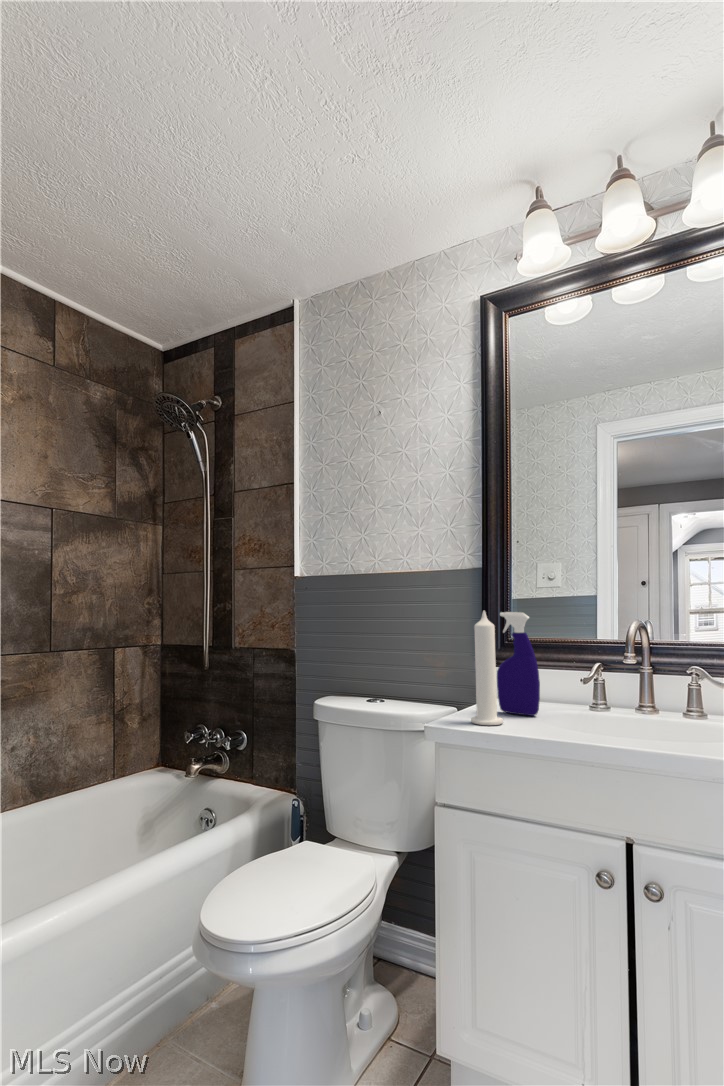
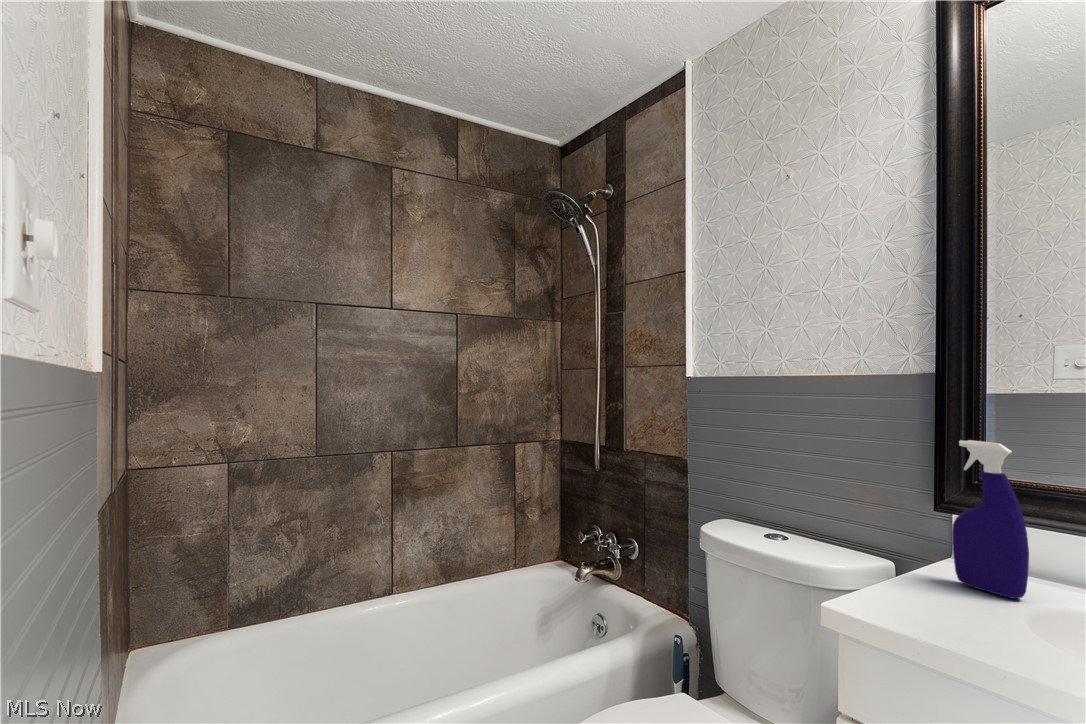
candle: present [471,611,503,725] -> none [904,440,959,610]

